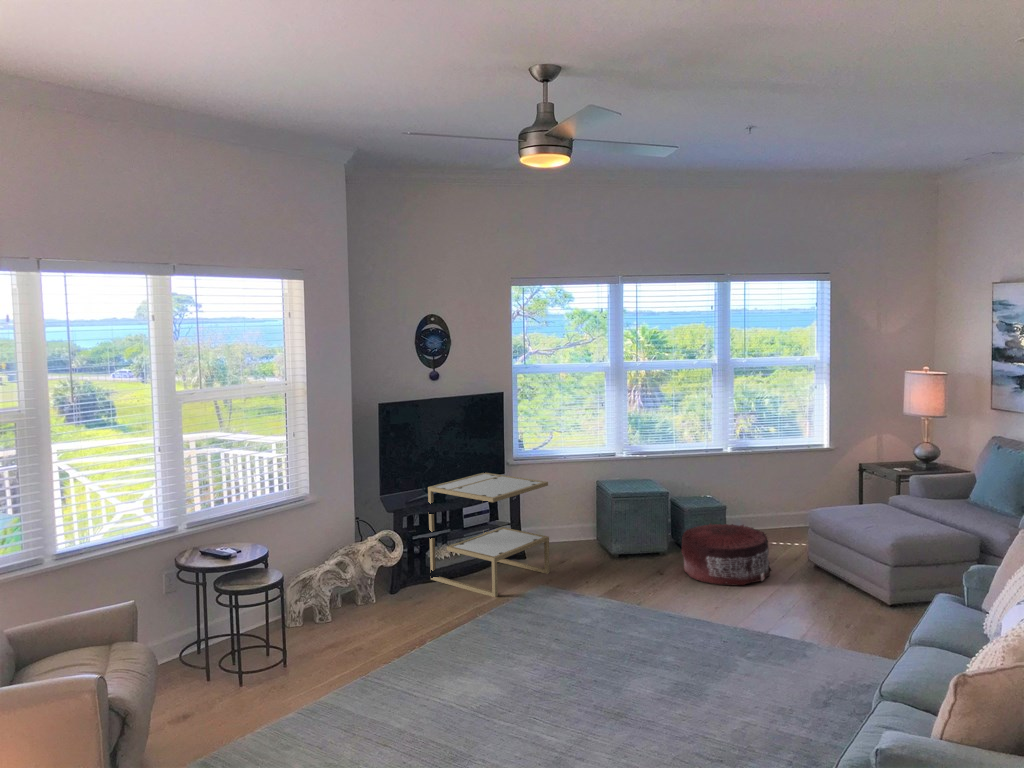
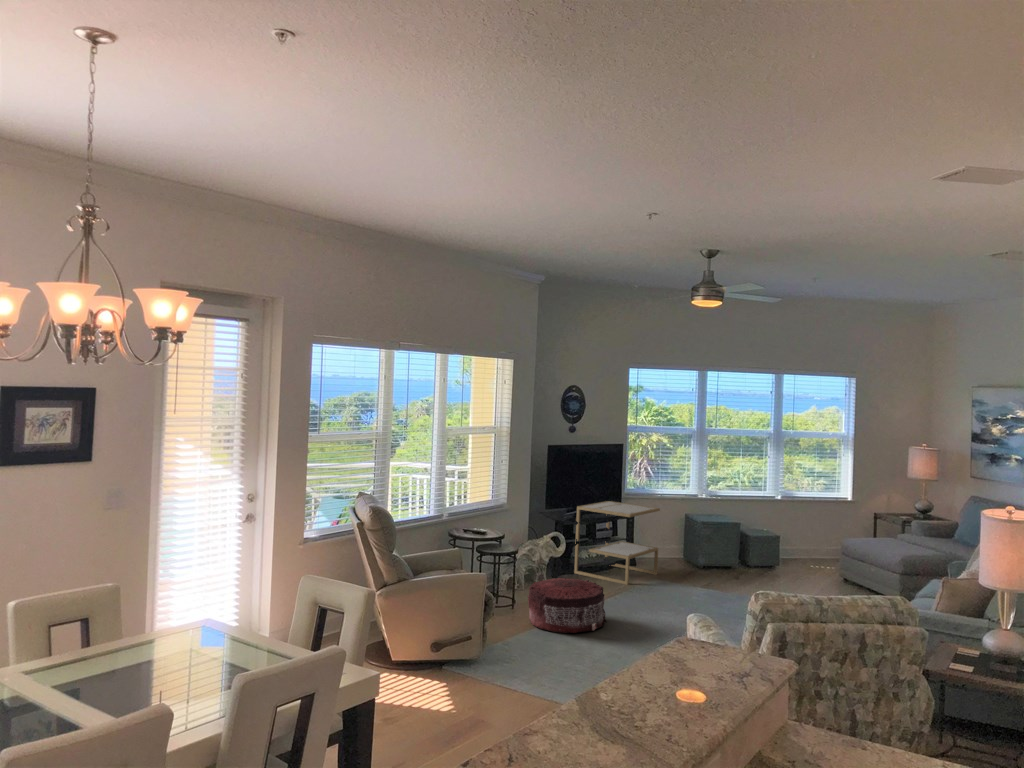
pouf: present [681,523,771,585] -> present [528,578,606,633]

